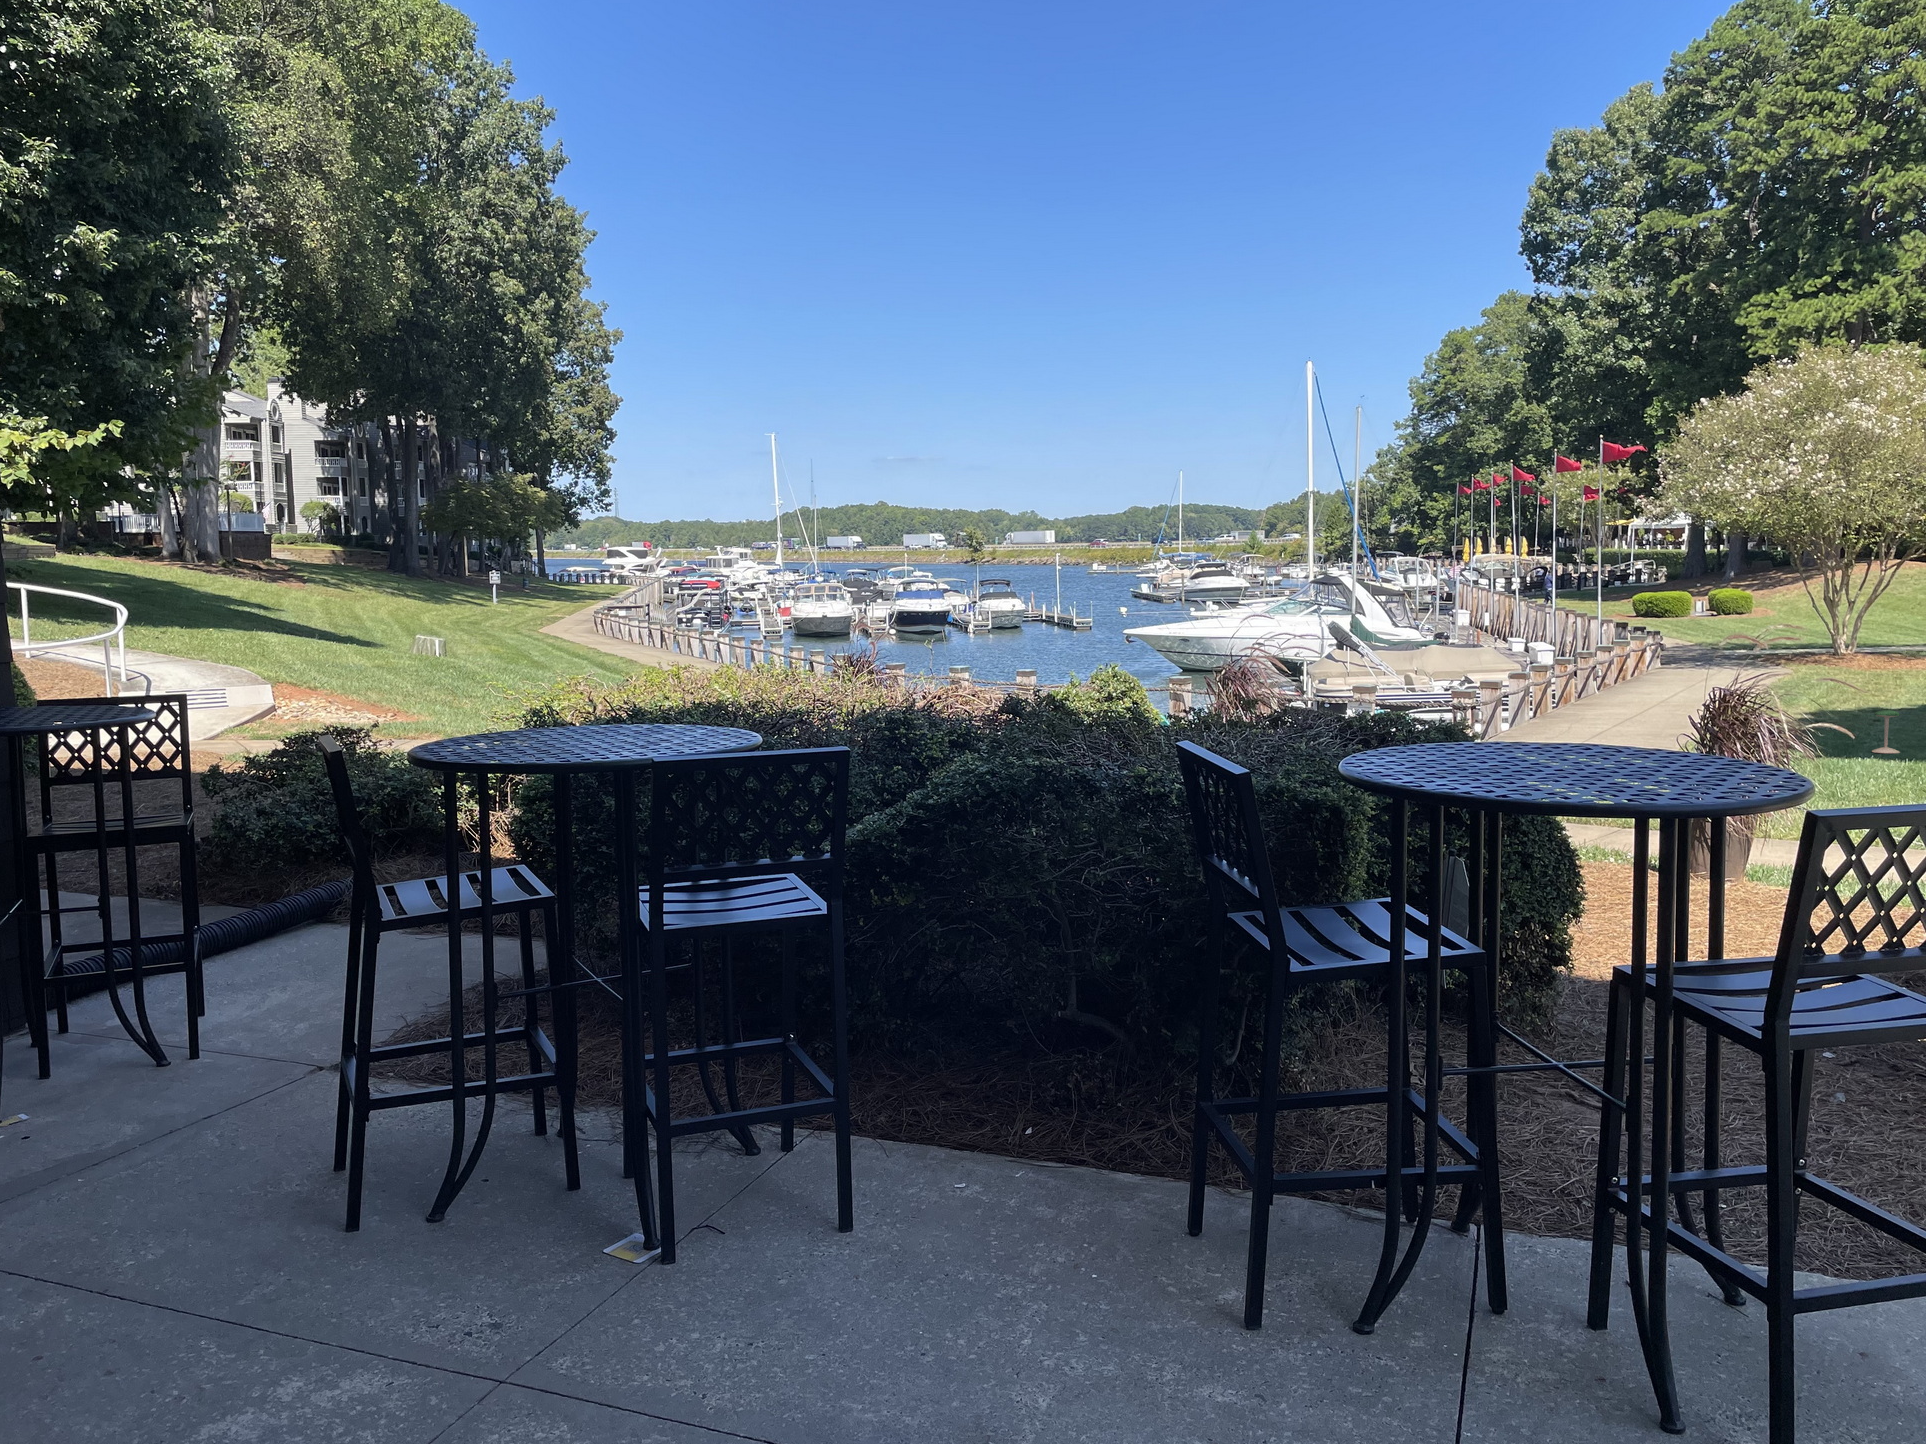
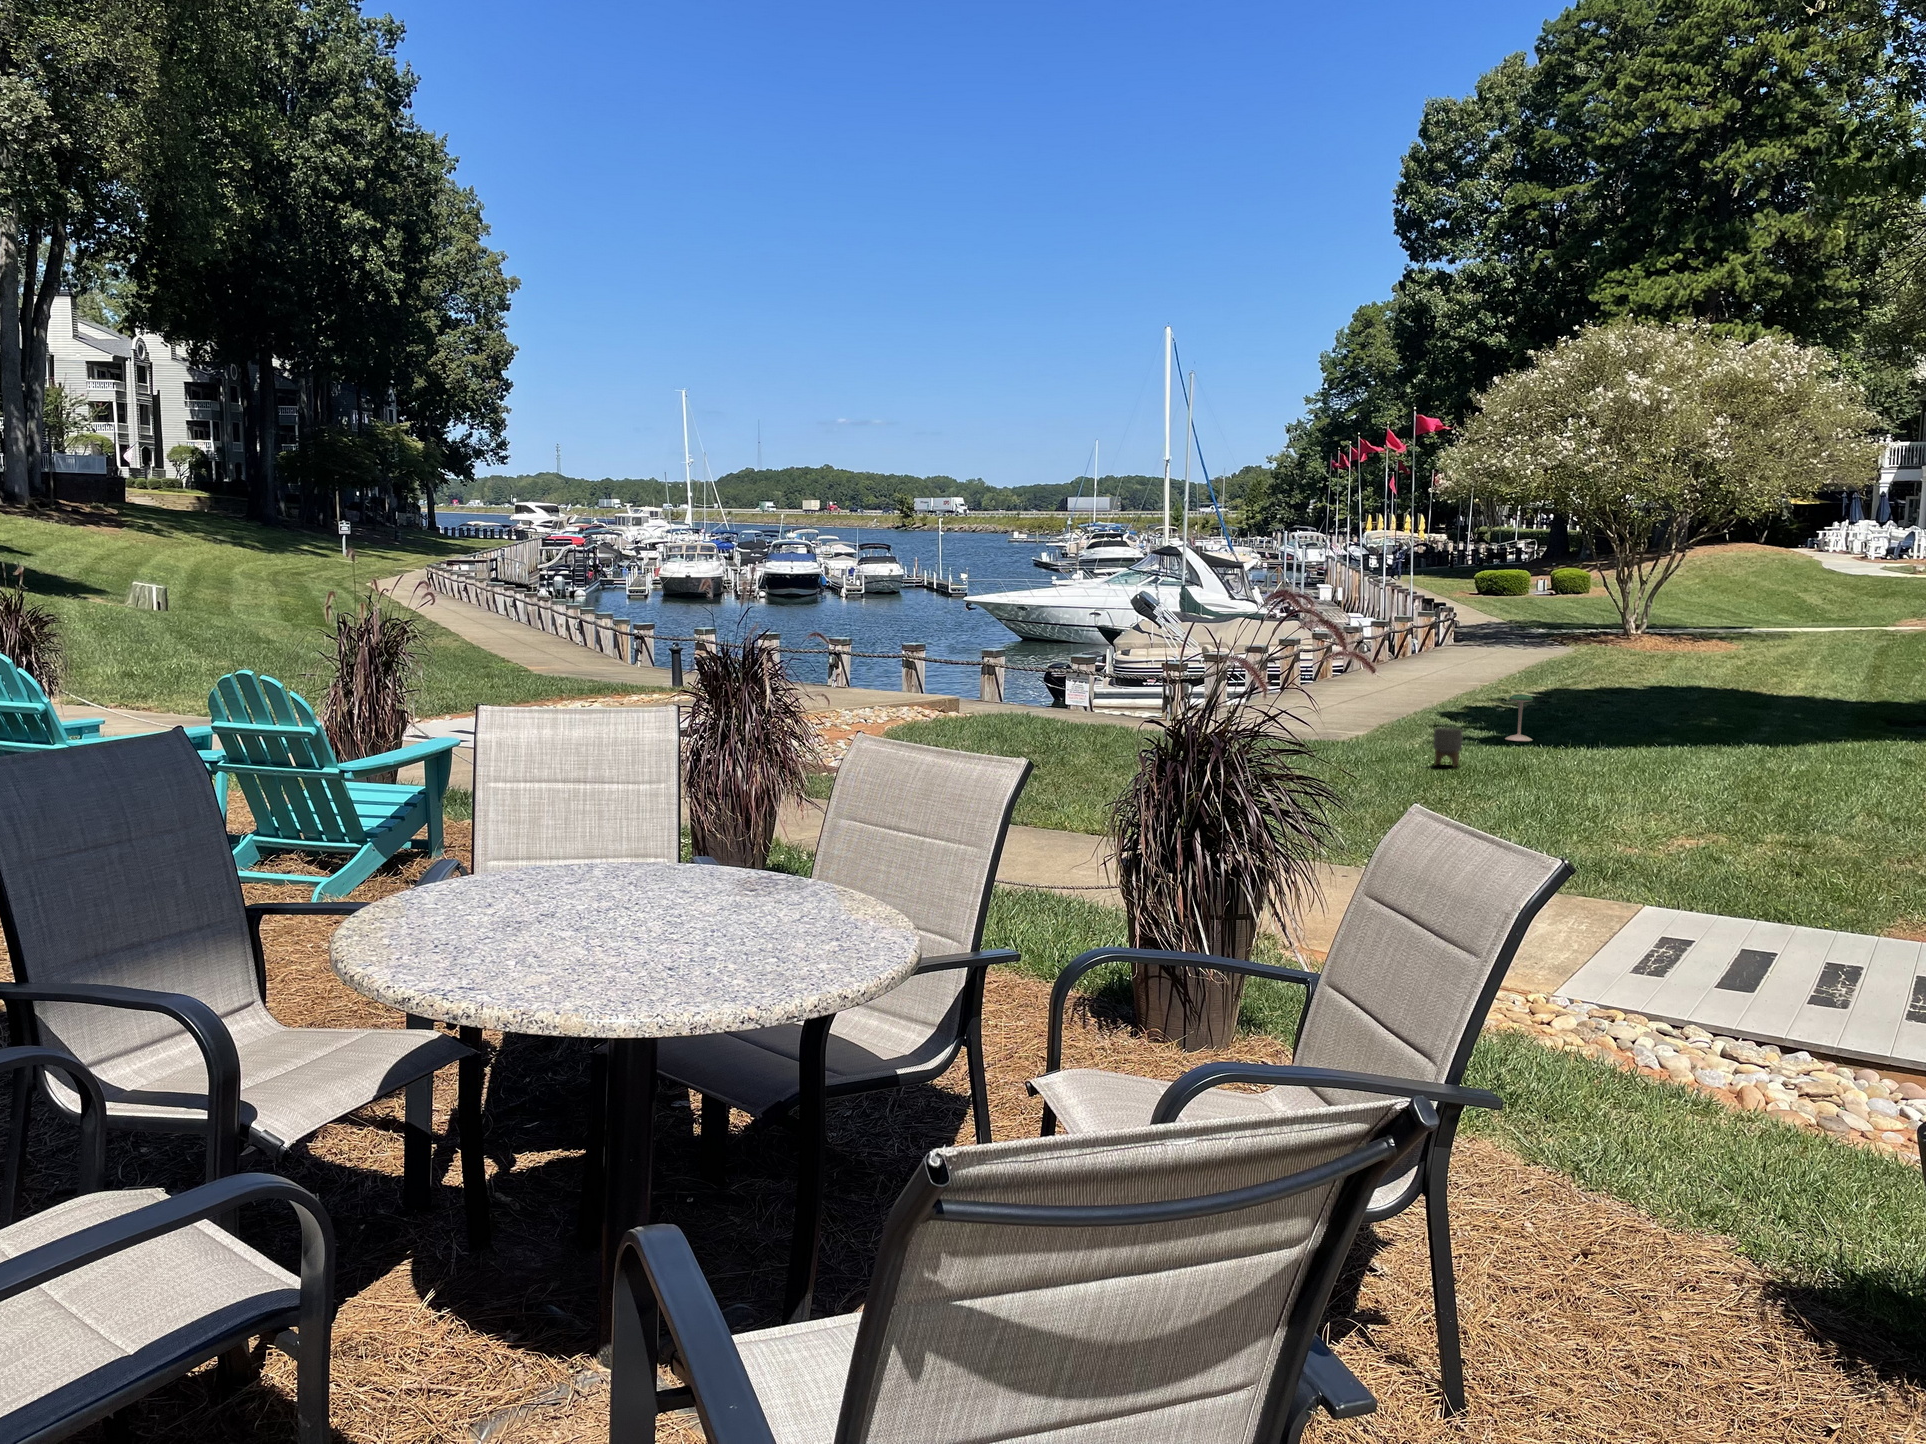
planter: none [1844,743,1874,778] -> present [1433,728,1462,767]

